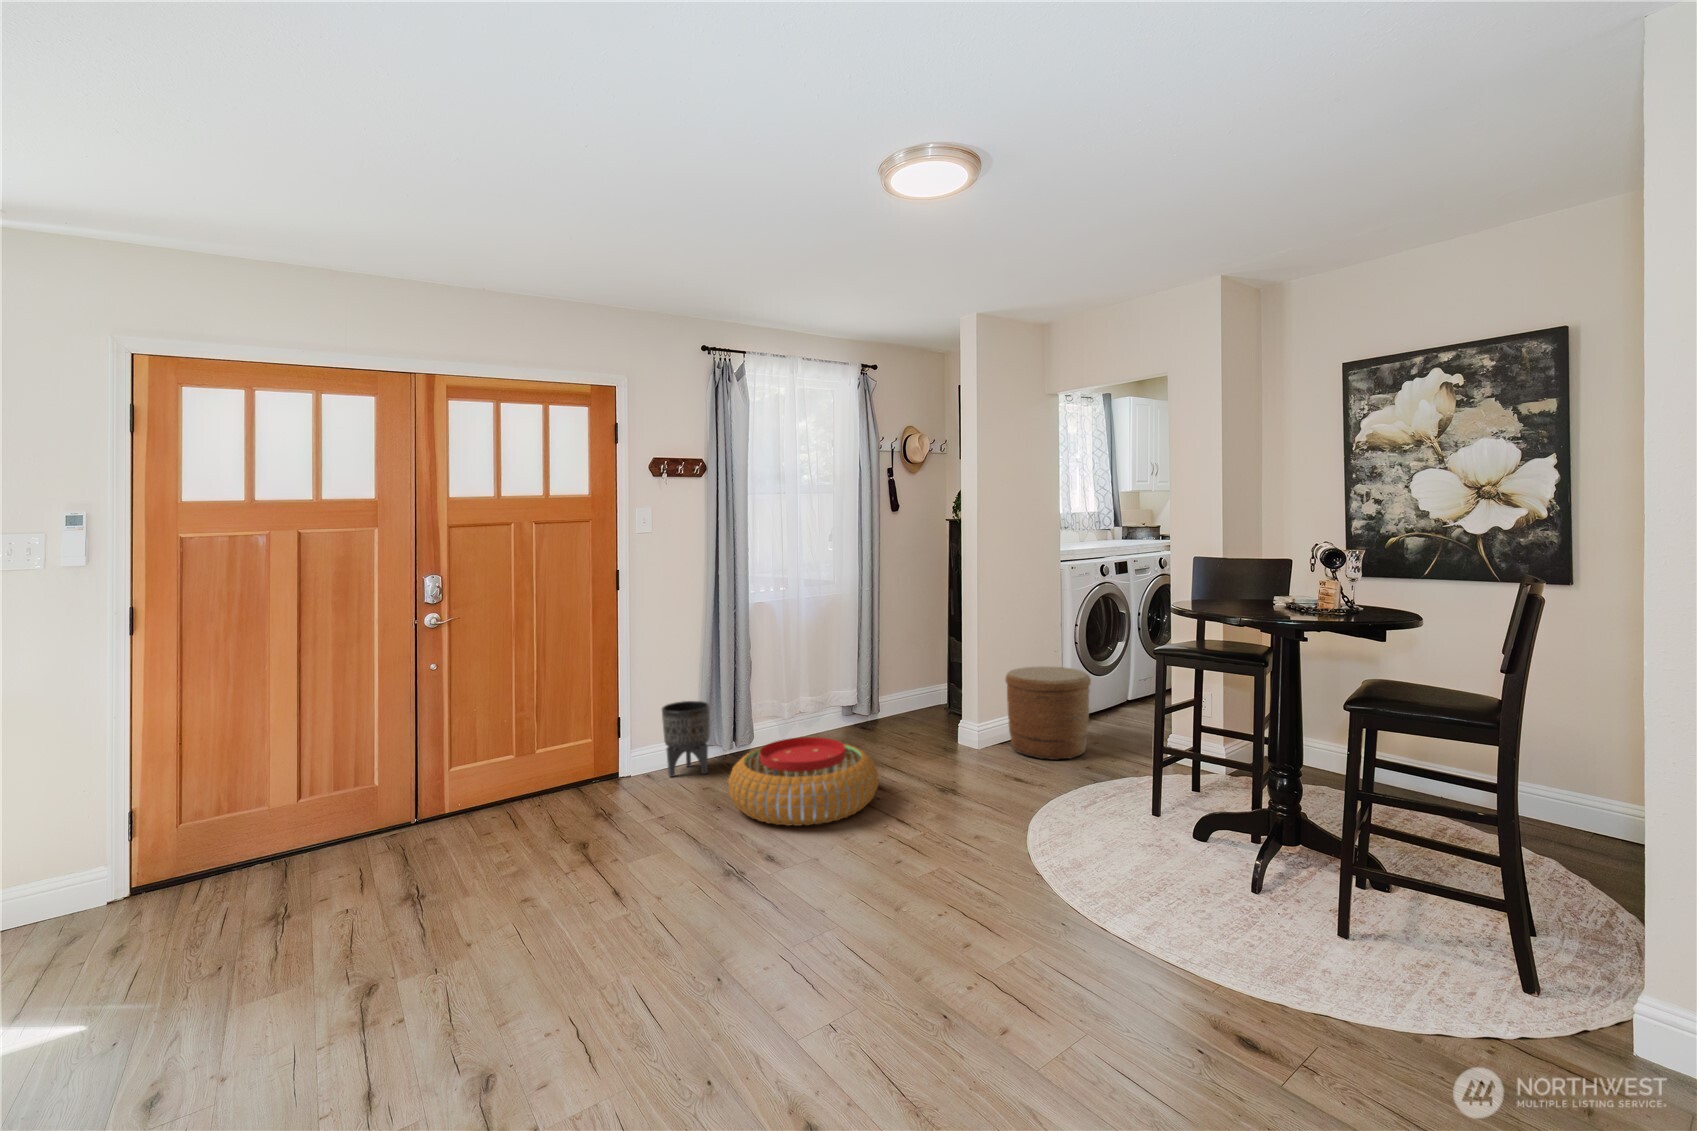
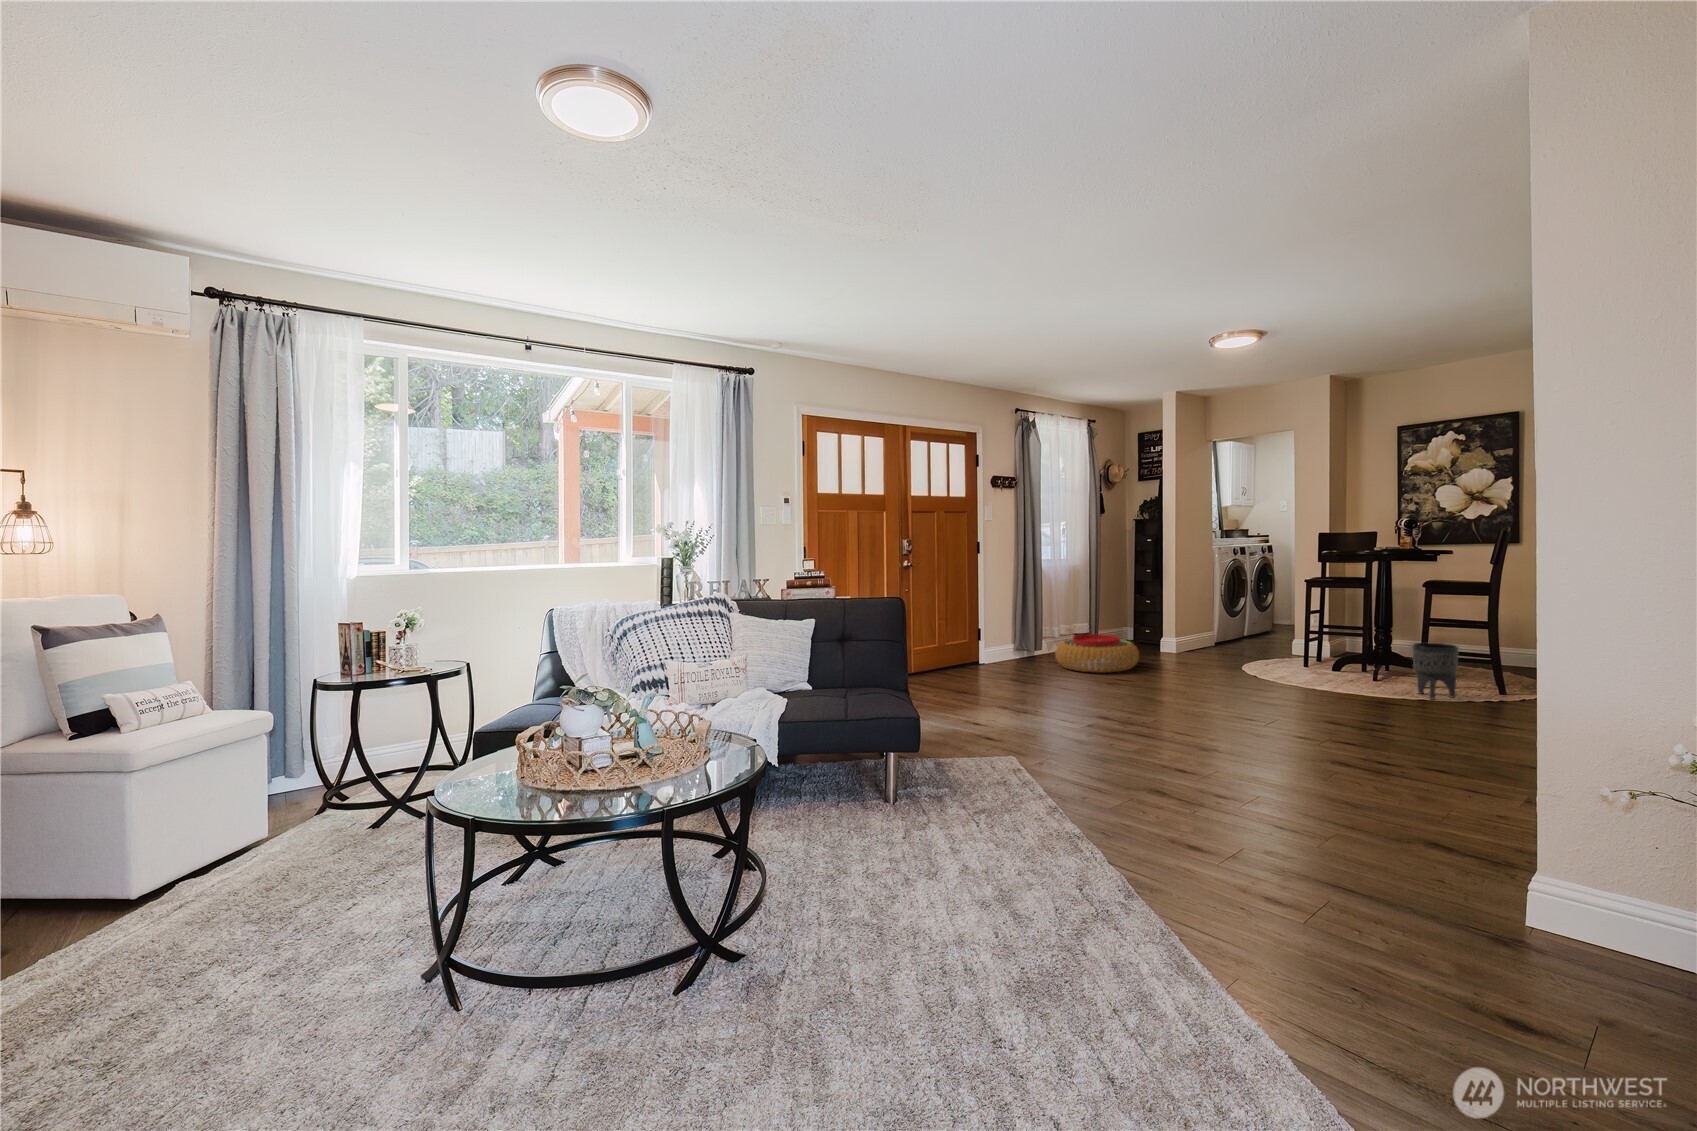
woven basket: present [1006,667,1091,760] -> none [1192,602,1246,652]
planter: present [662,701,710,777] -> present [1412,643,1459,699]

